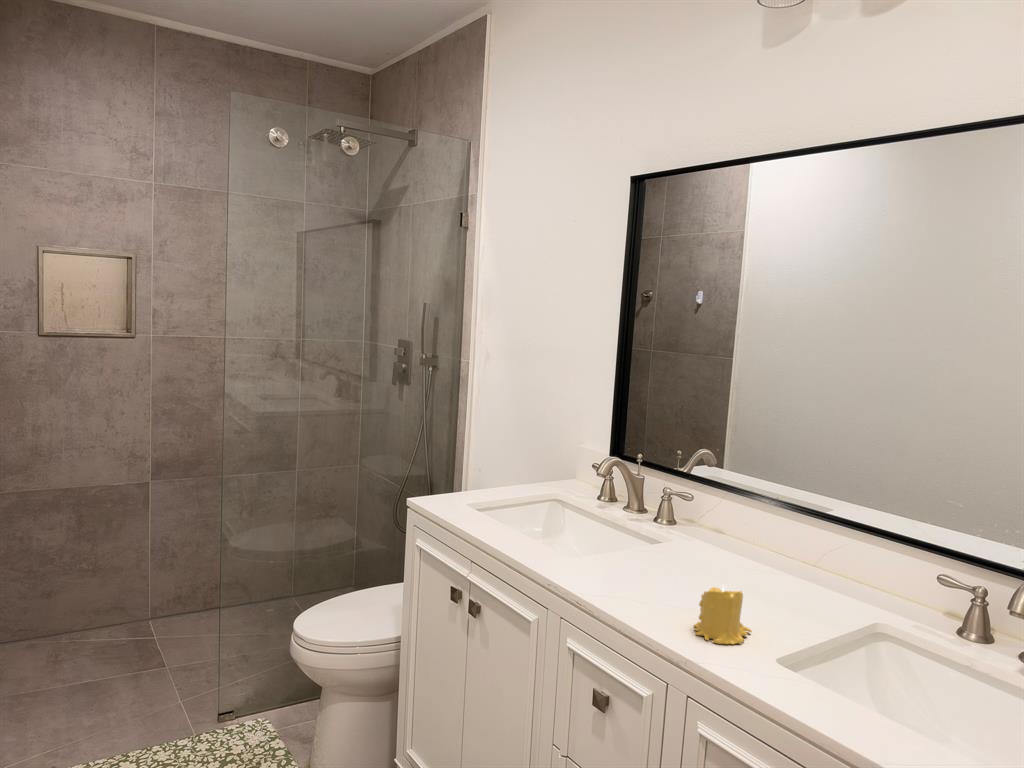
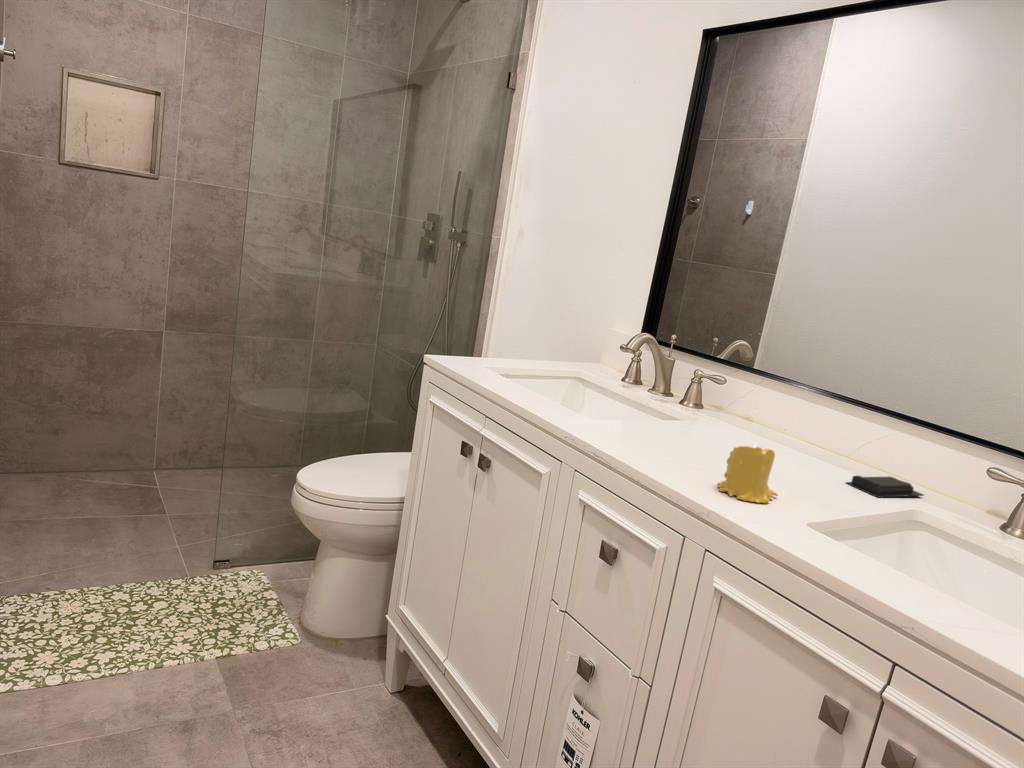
soap bar: none [816,586,891,614] -> present [846,476,923,497]

